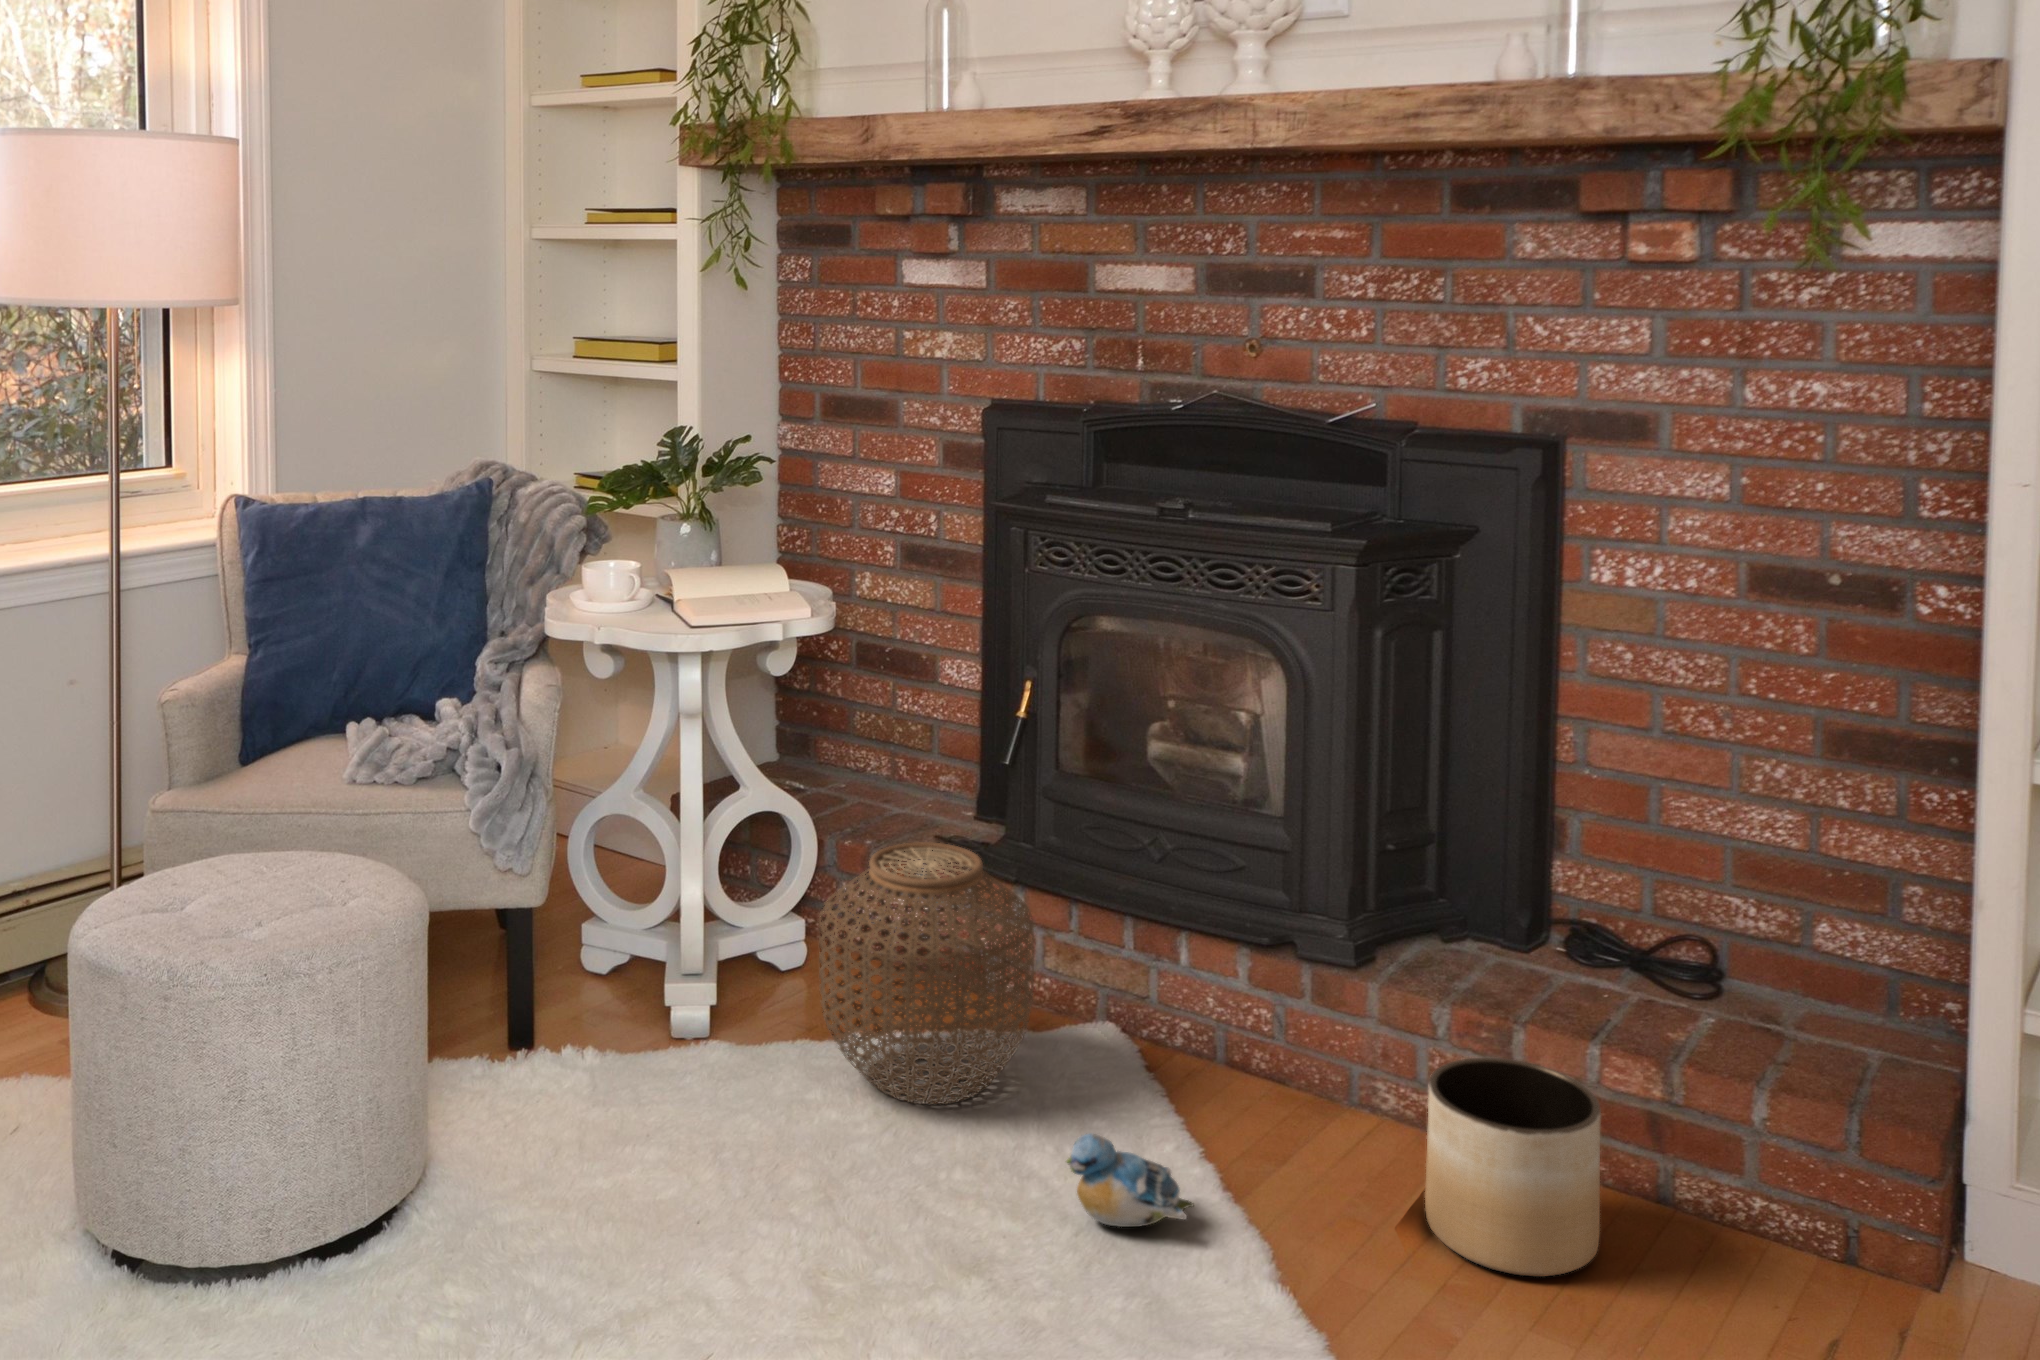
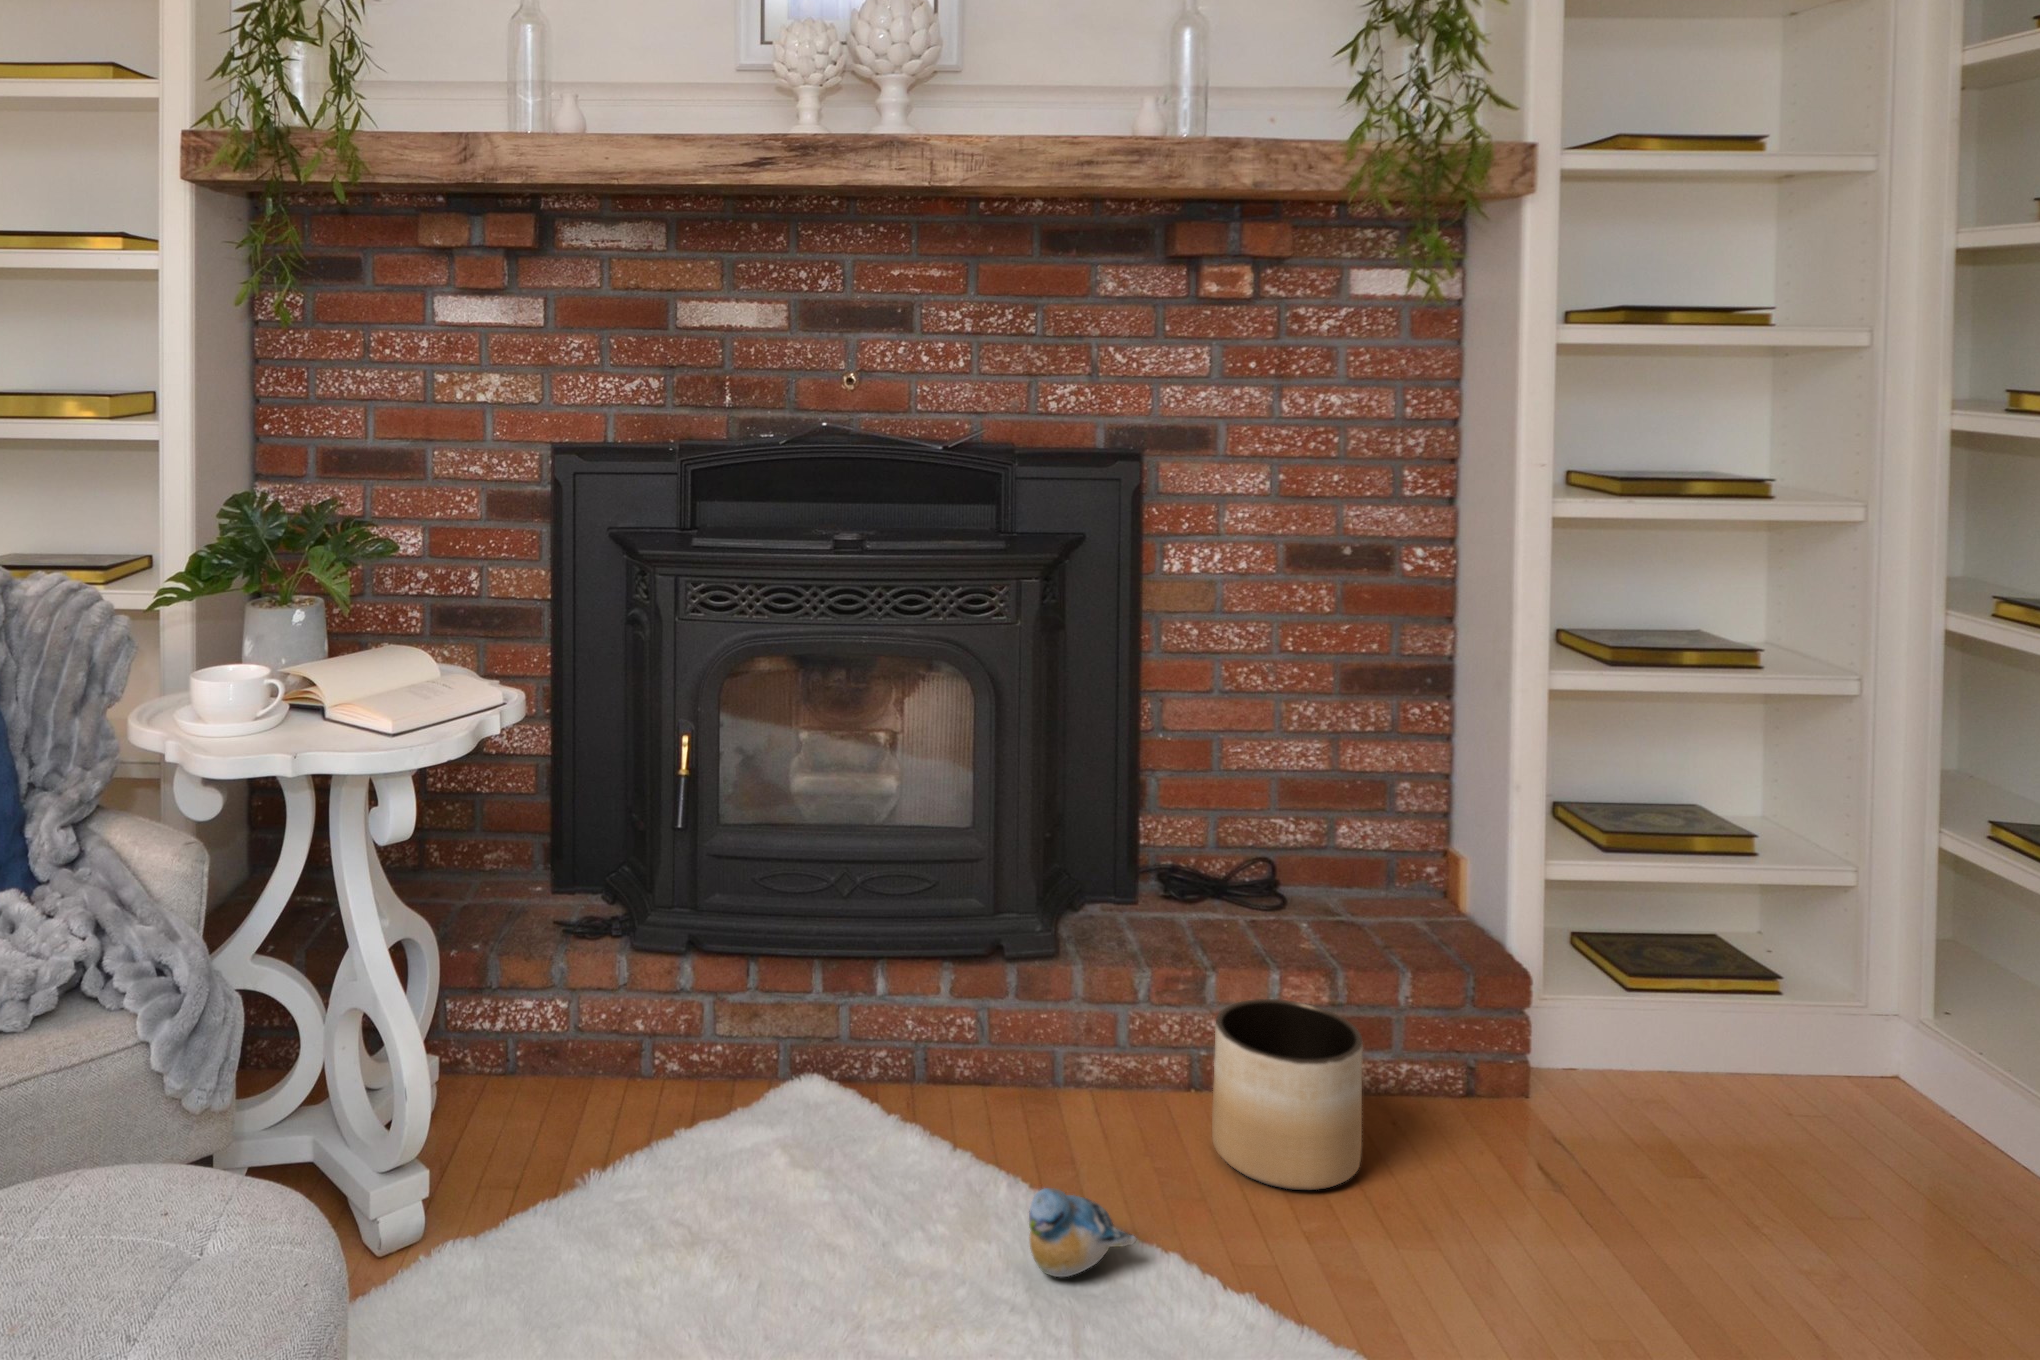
woven basket: present [819,842,1034,1104] -> none [608,929,844,1226]

